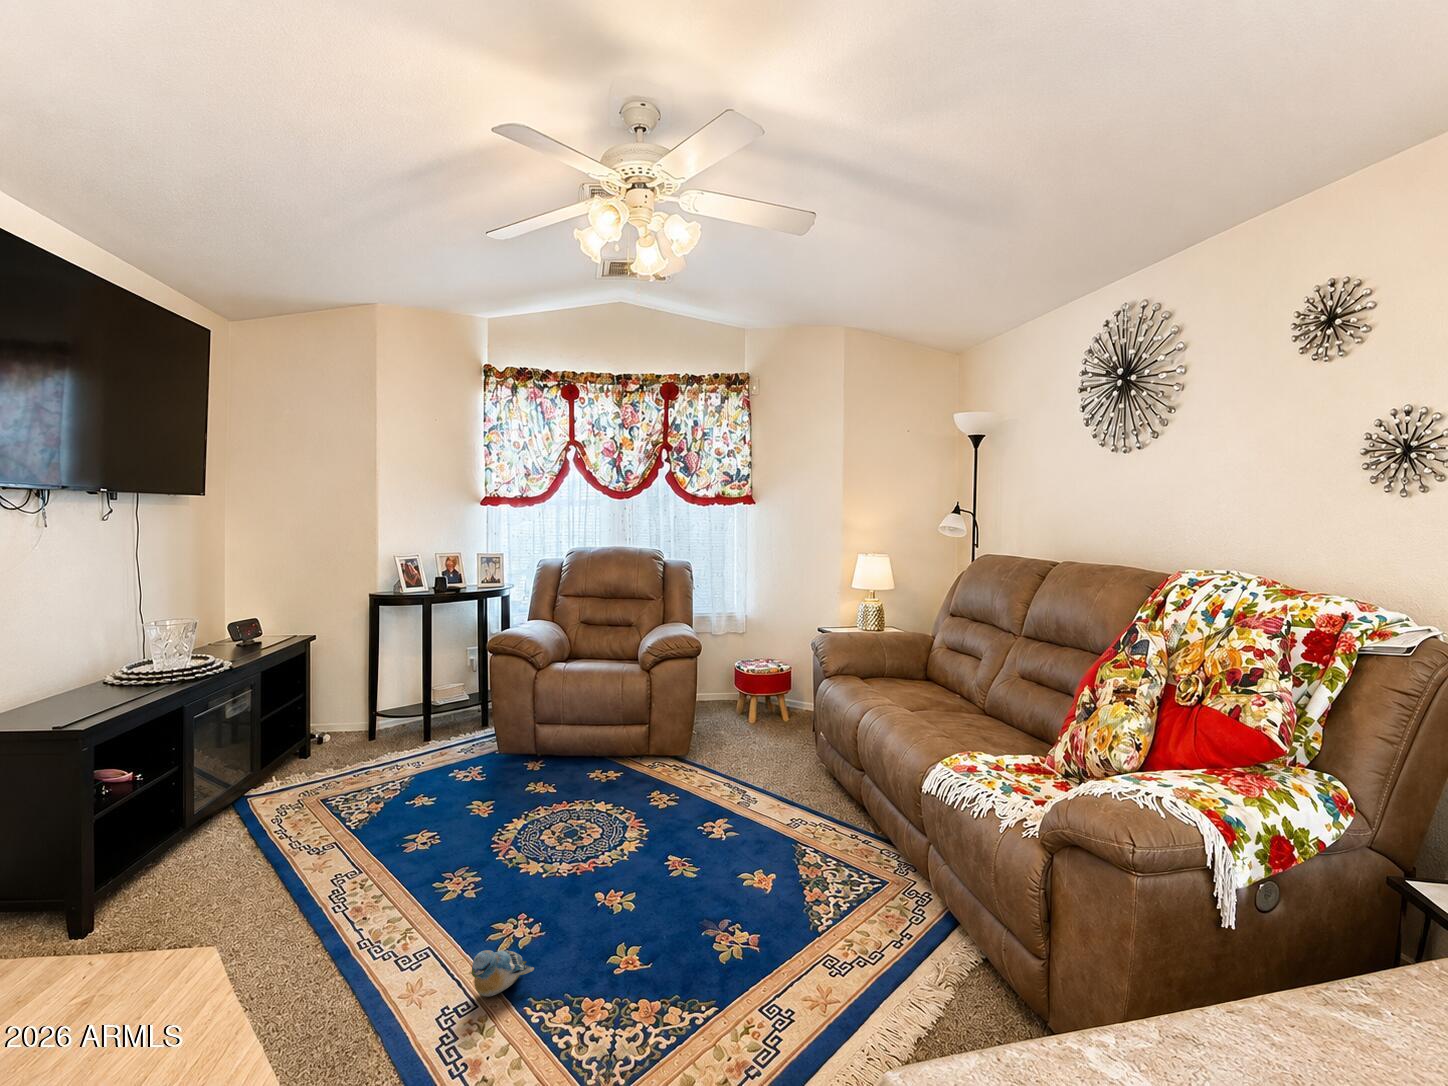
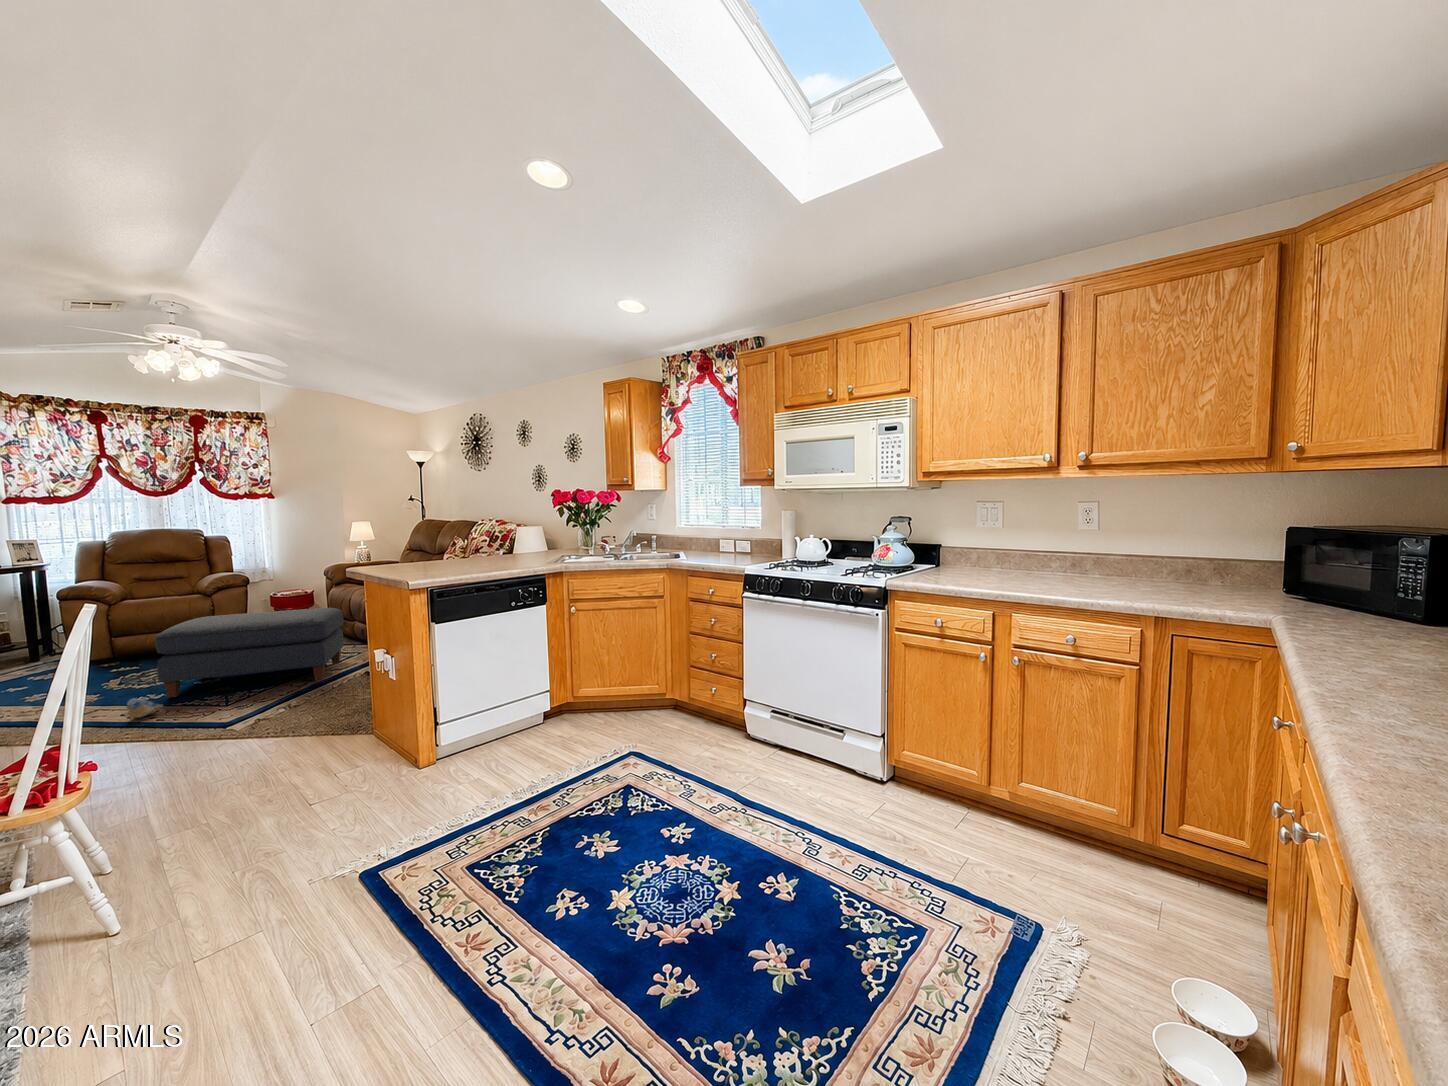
ottoman: none [547,734,861,971] -> present [155,608,344,698]

